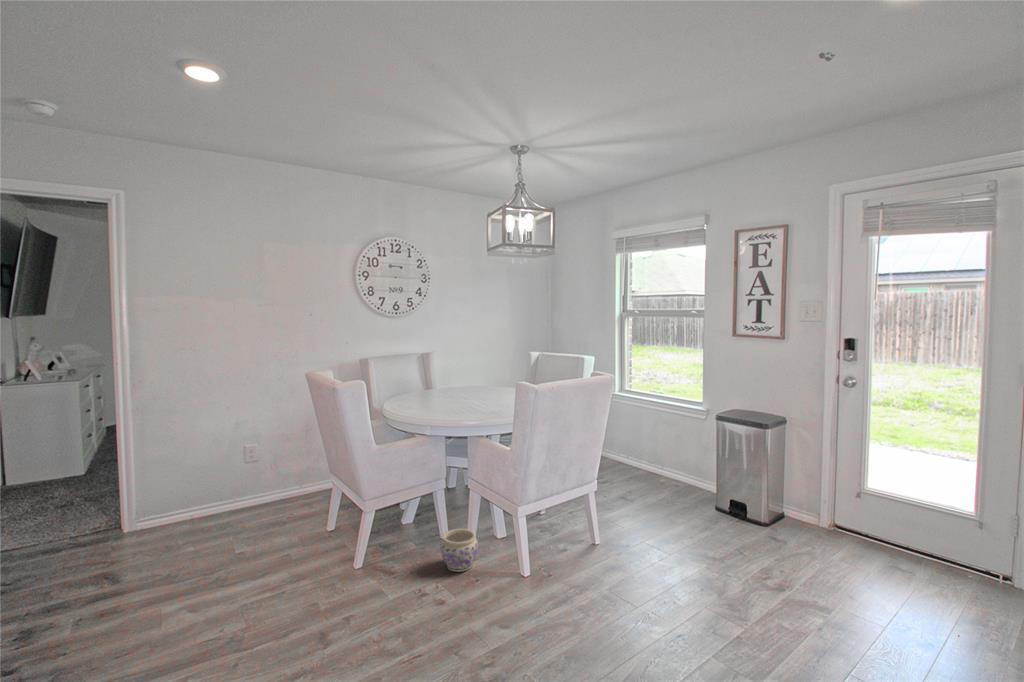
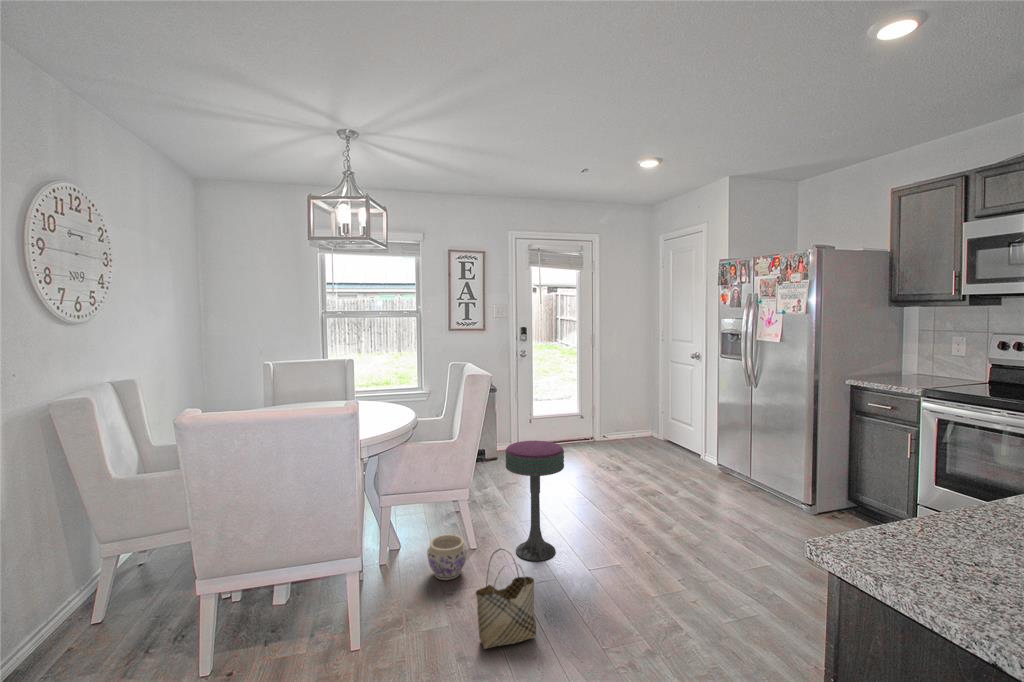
bar stool: none [495,470,565,618] -> present [505,441,564,561]
woven basket: none [345,538,386,633] -> present [476,549,536,649]

